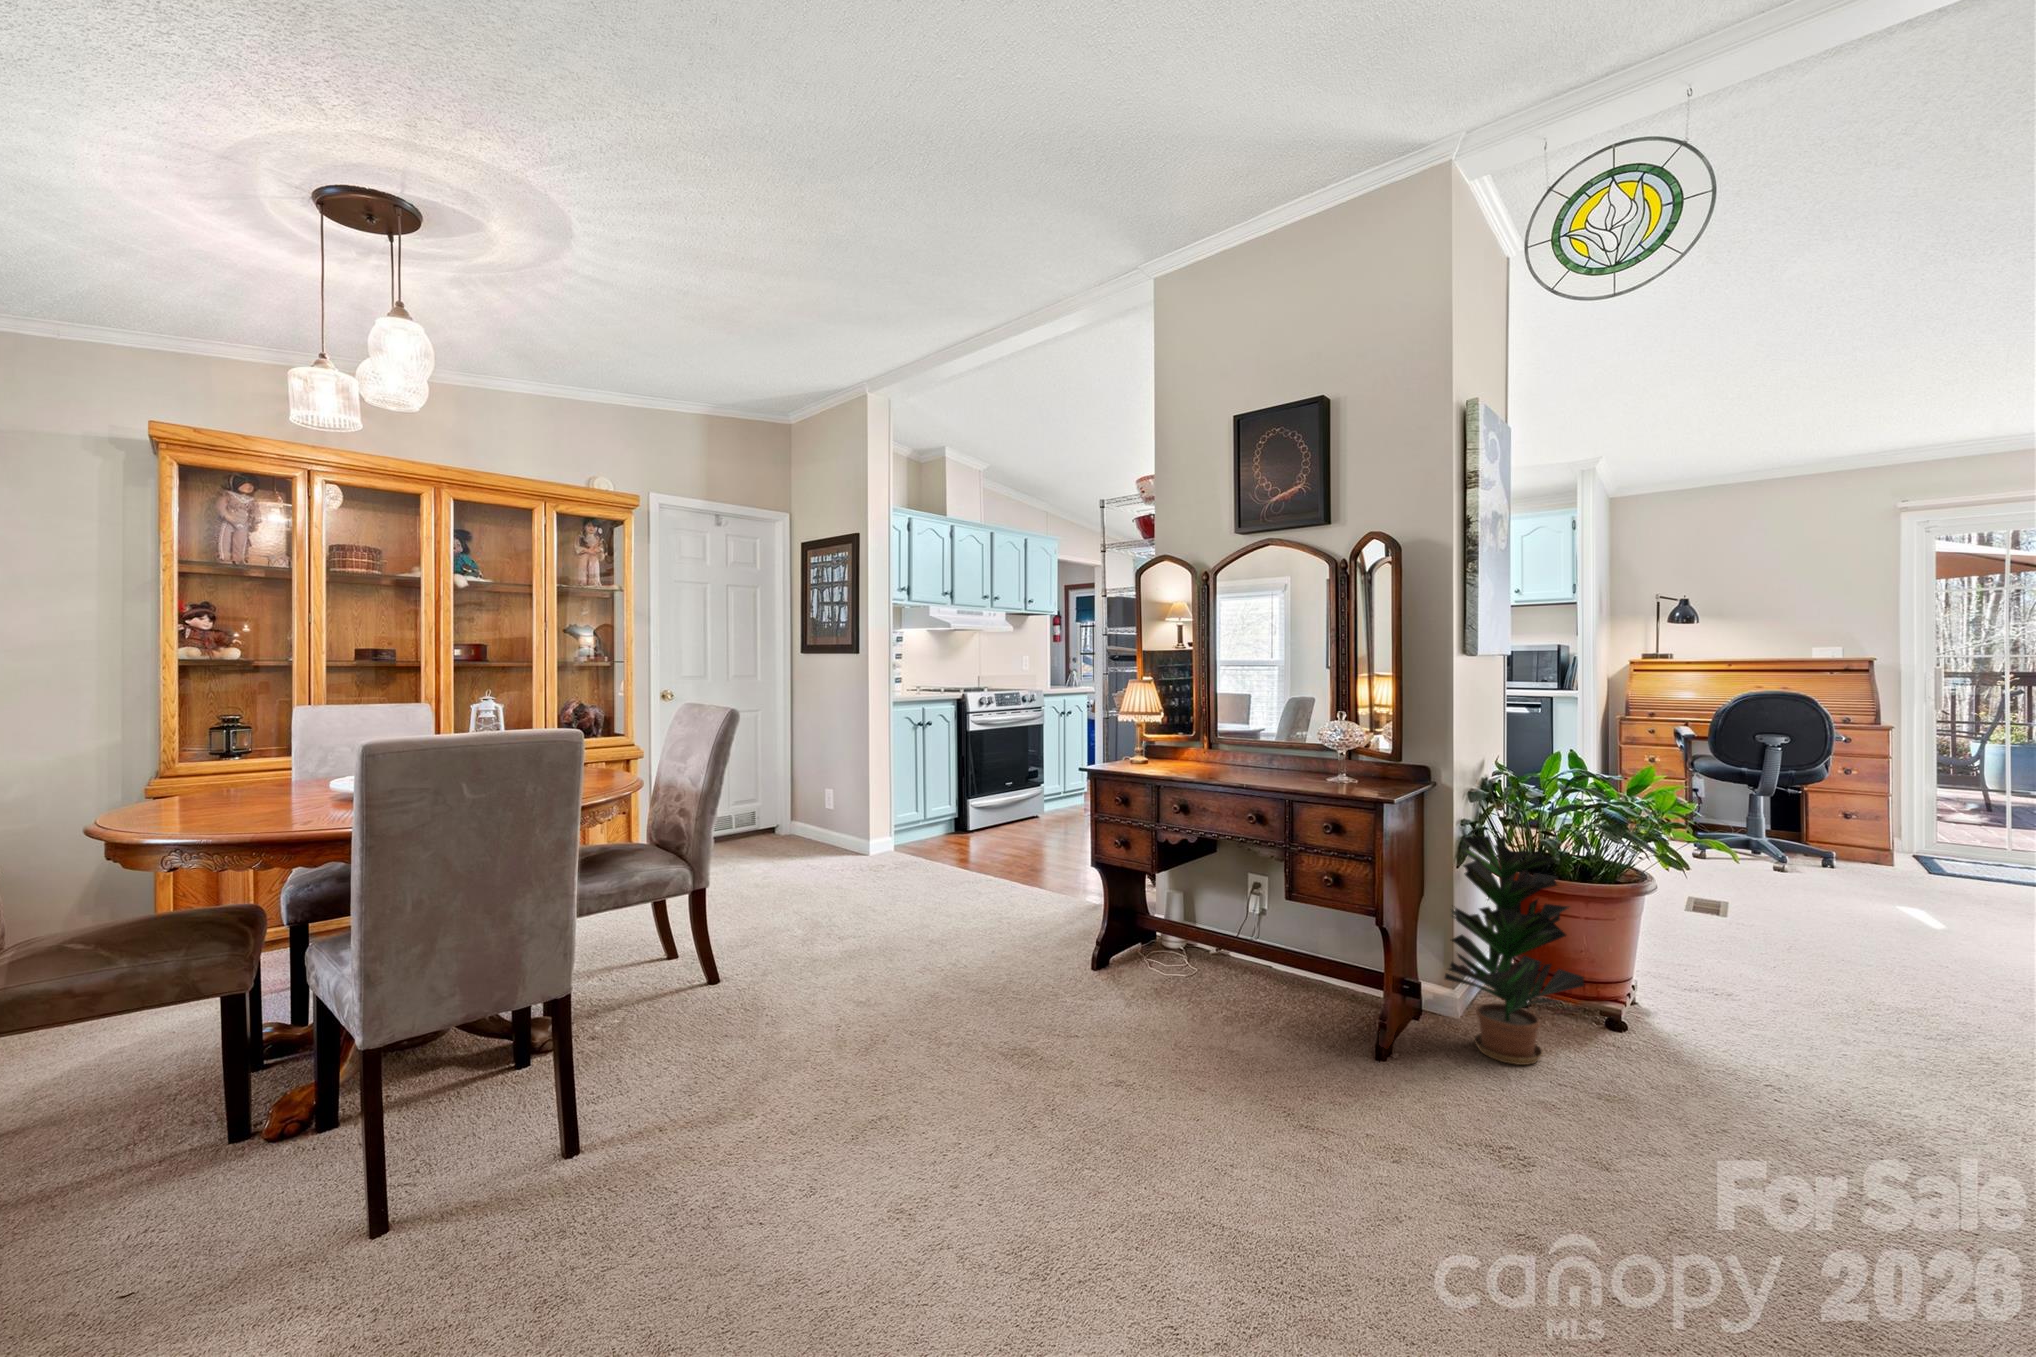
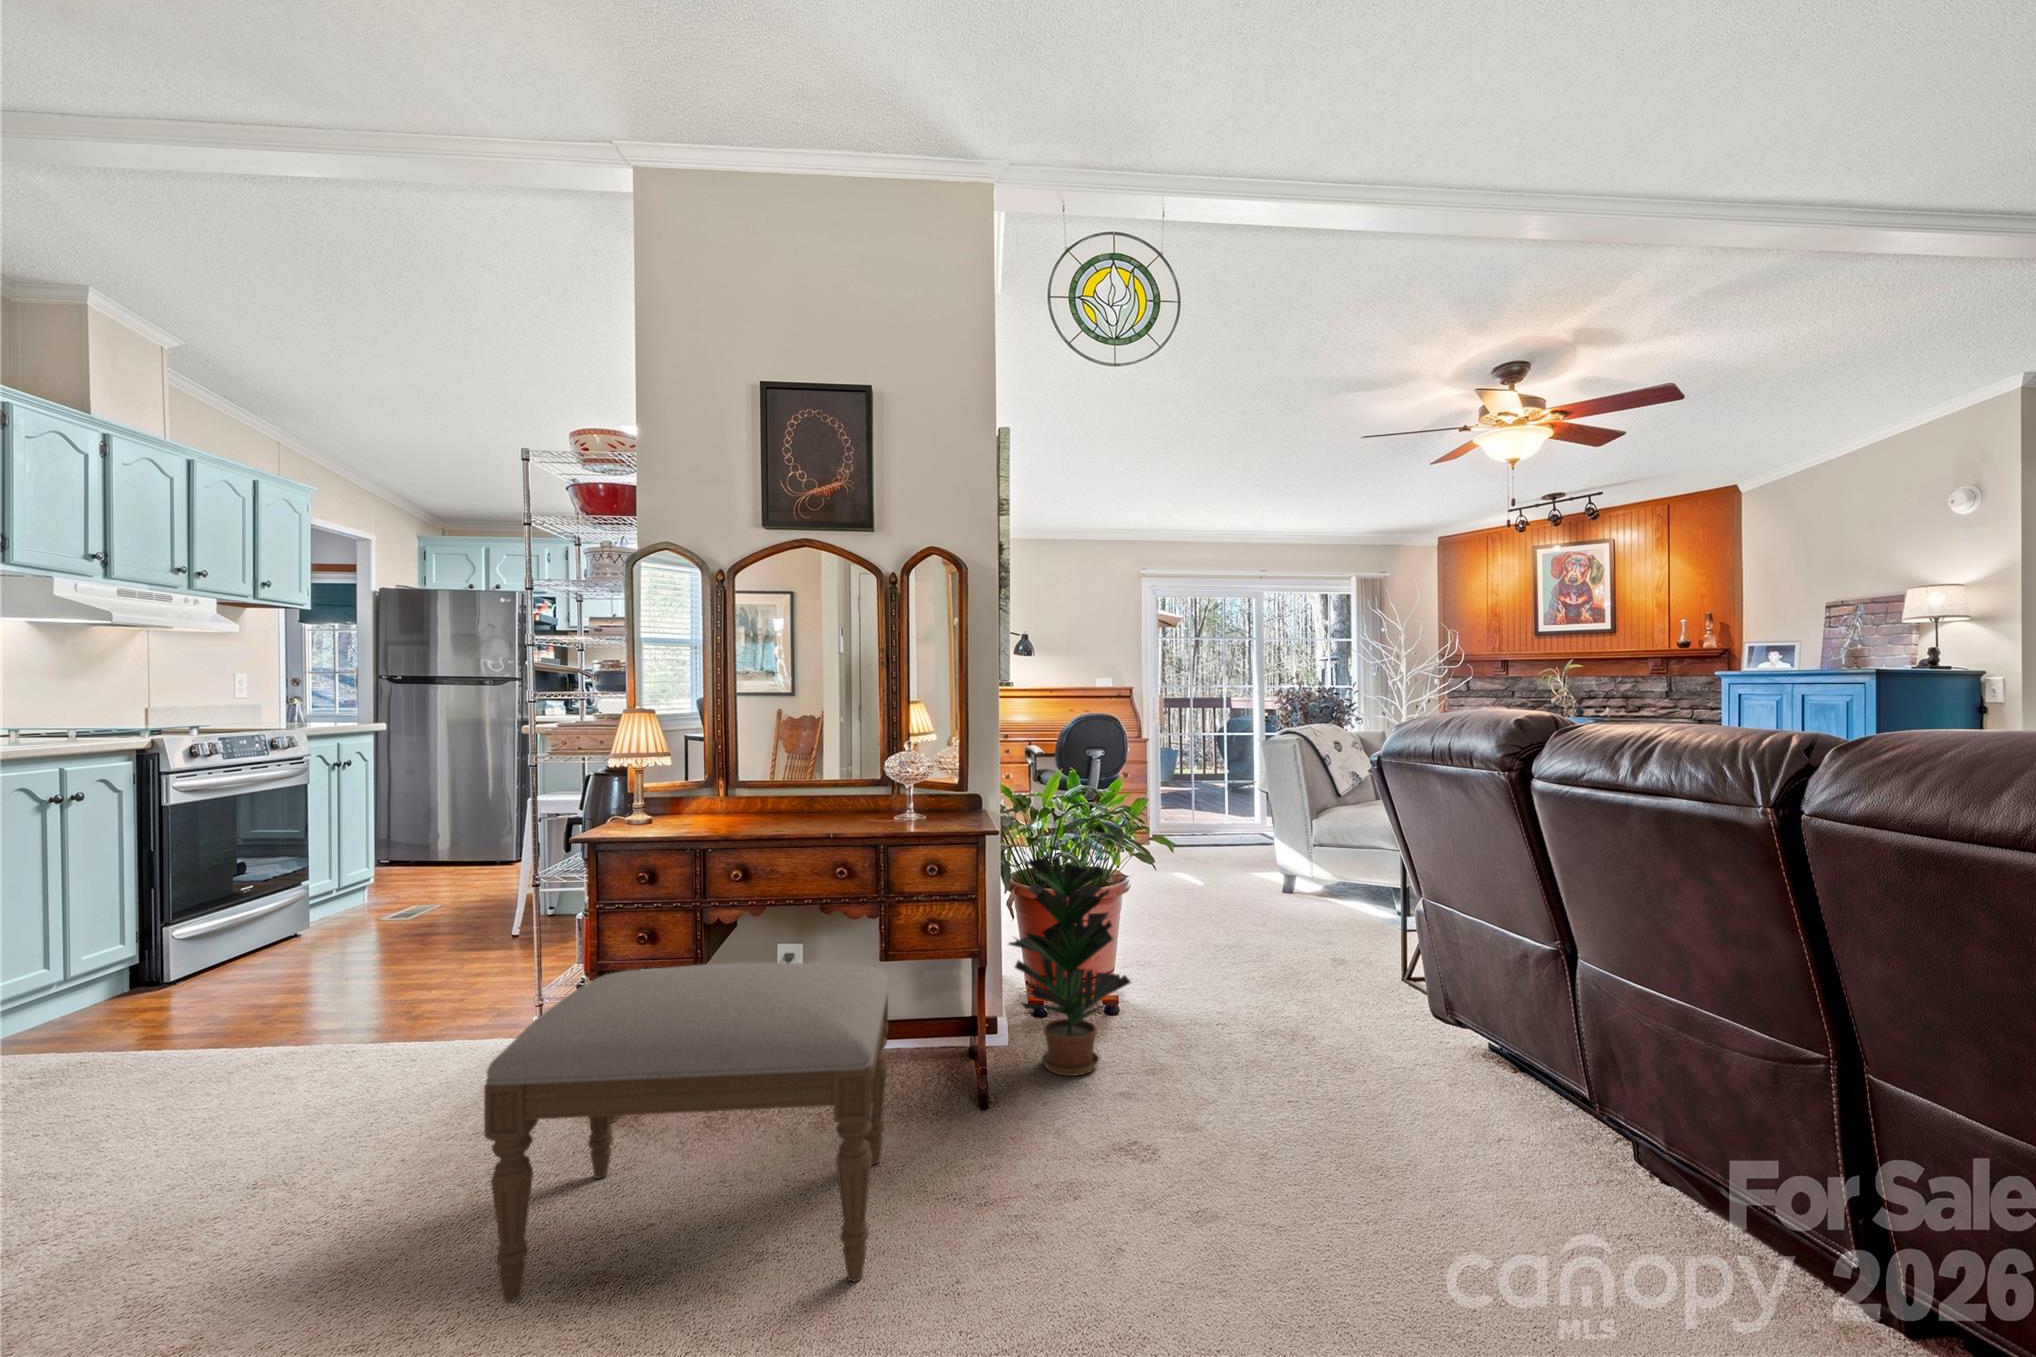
ottoman: none [974,864,1272,1126] -> present [484,963,889,1303]

